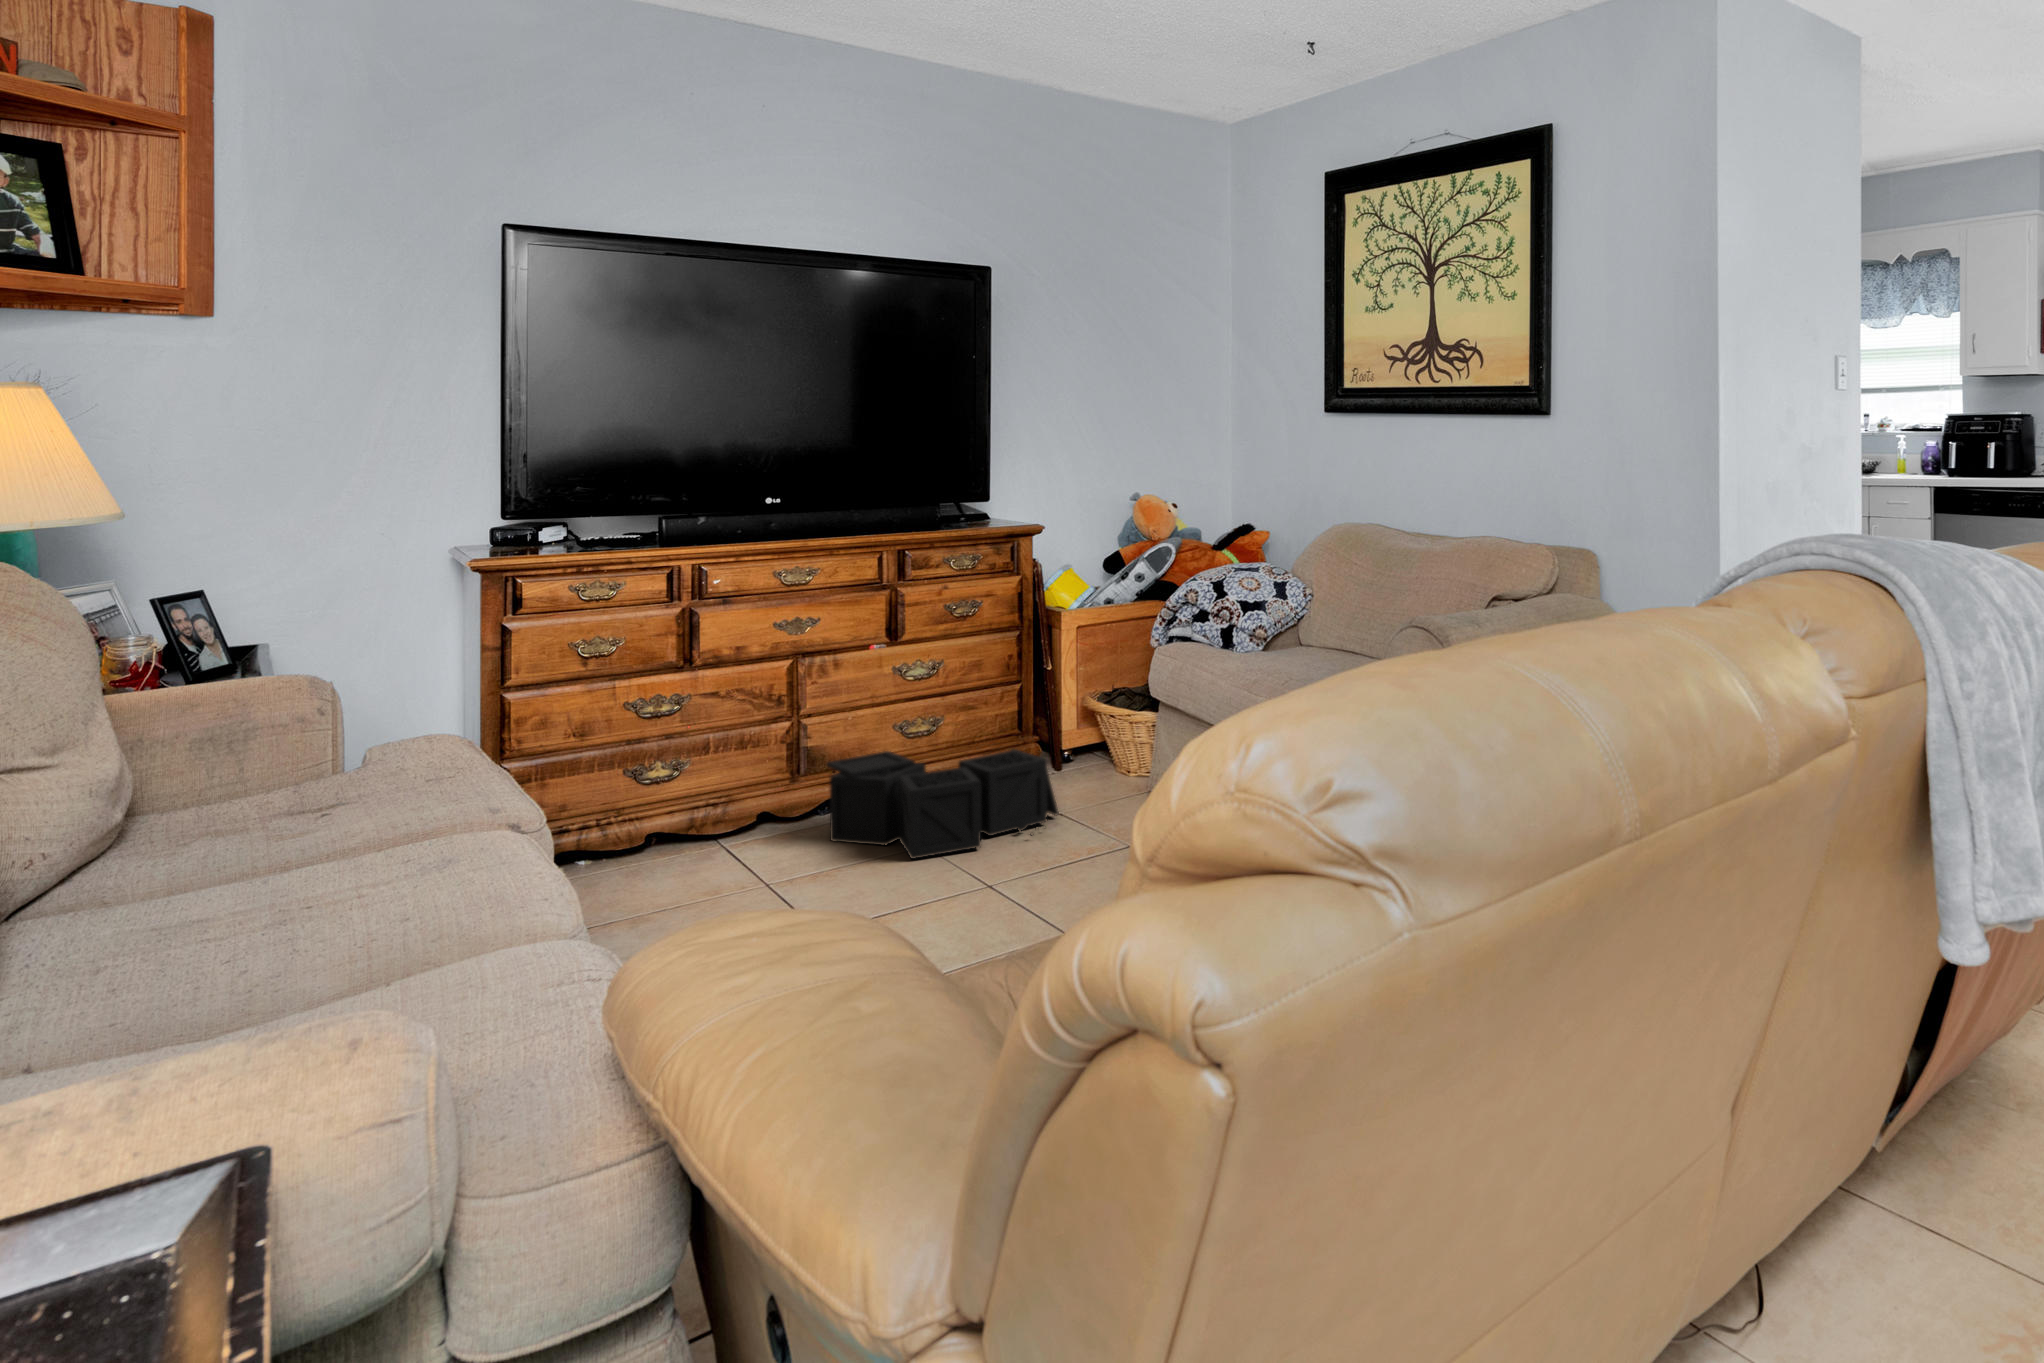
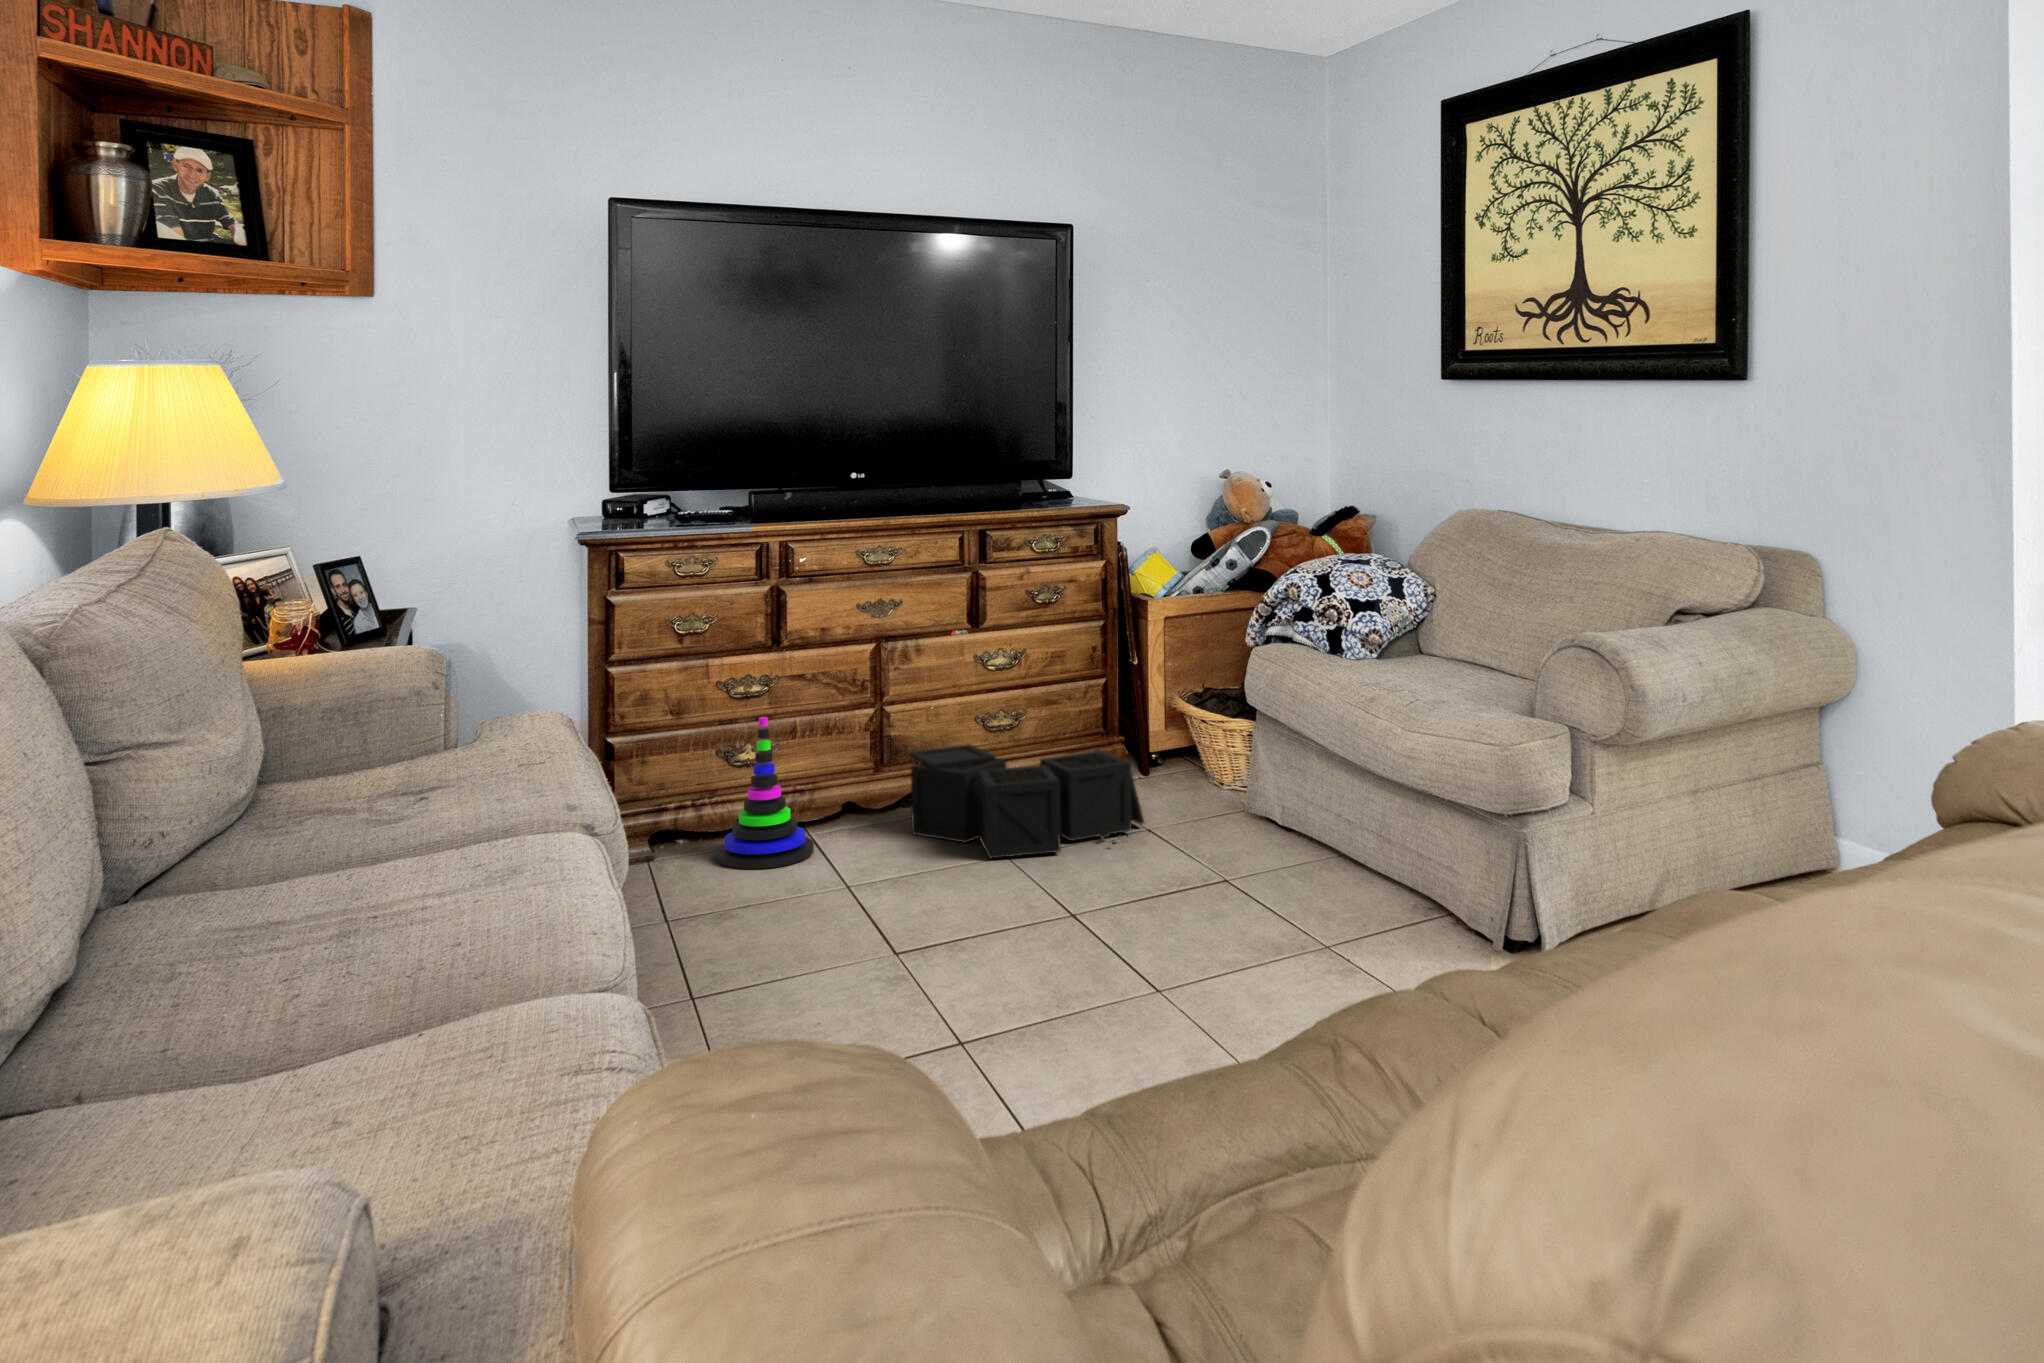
stacking toy: none [623,738,729,890] -> present [716,717,814,869]

